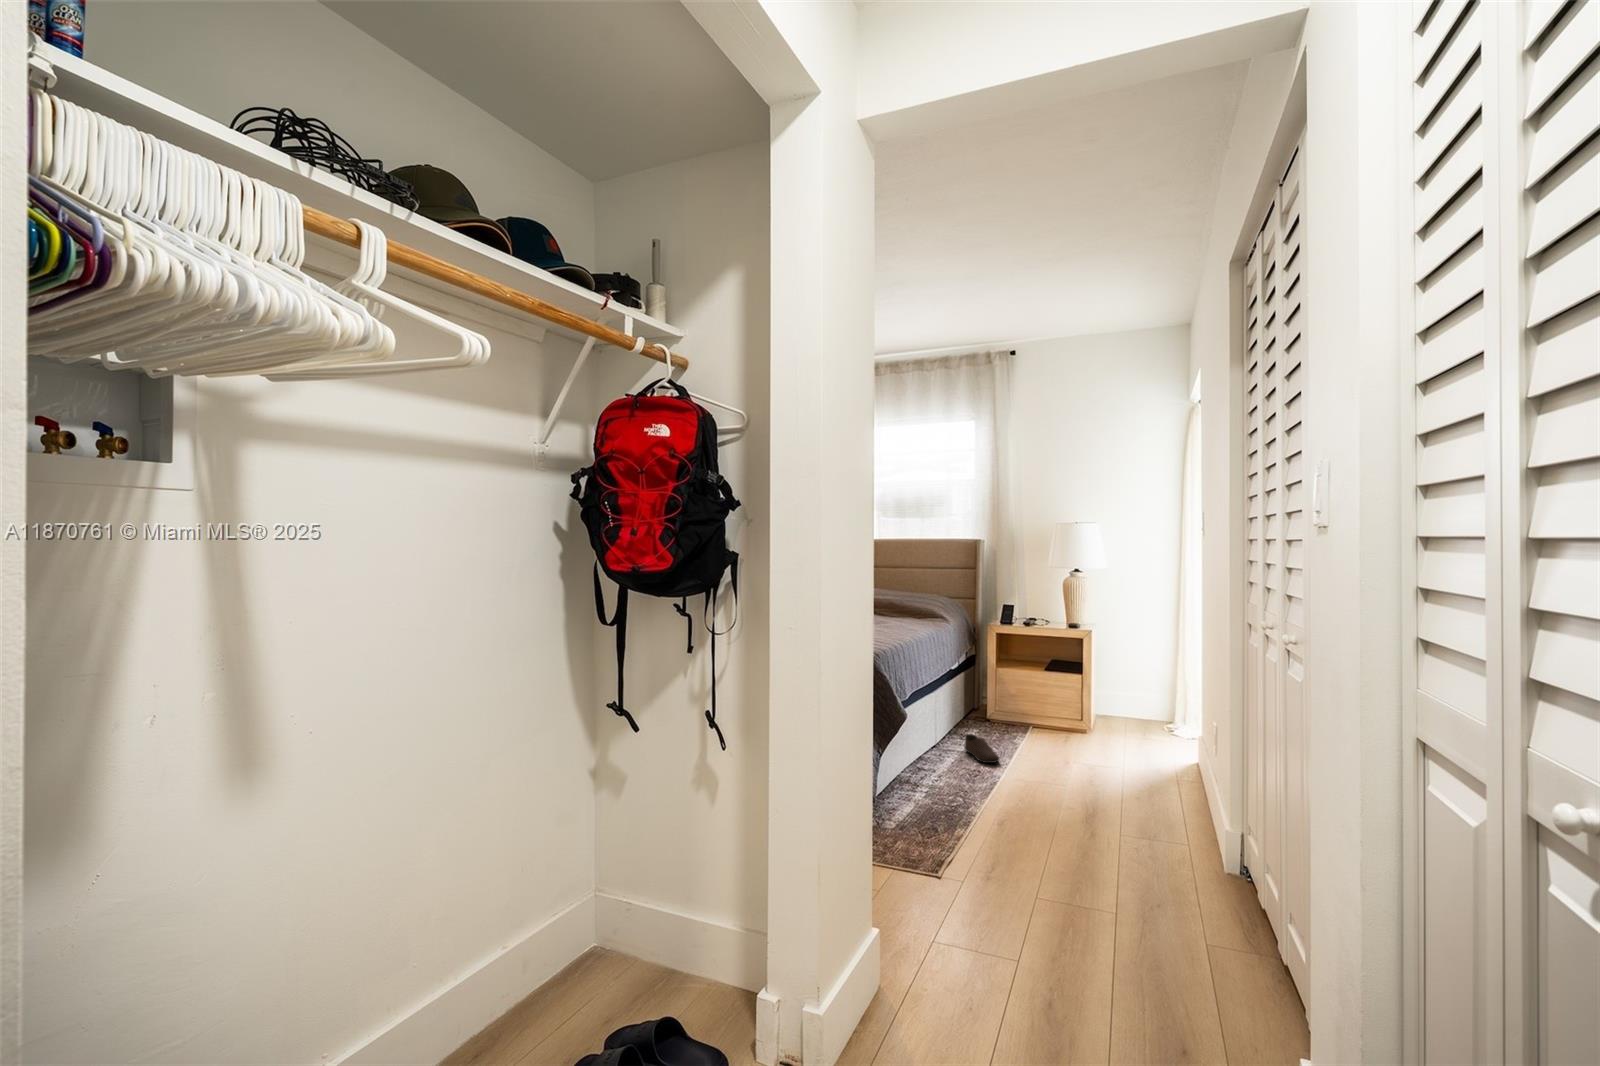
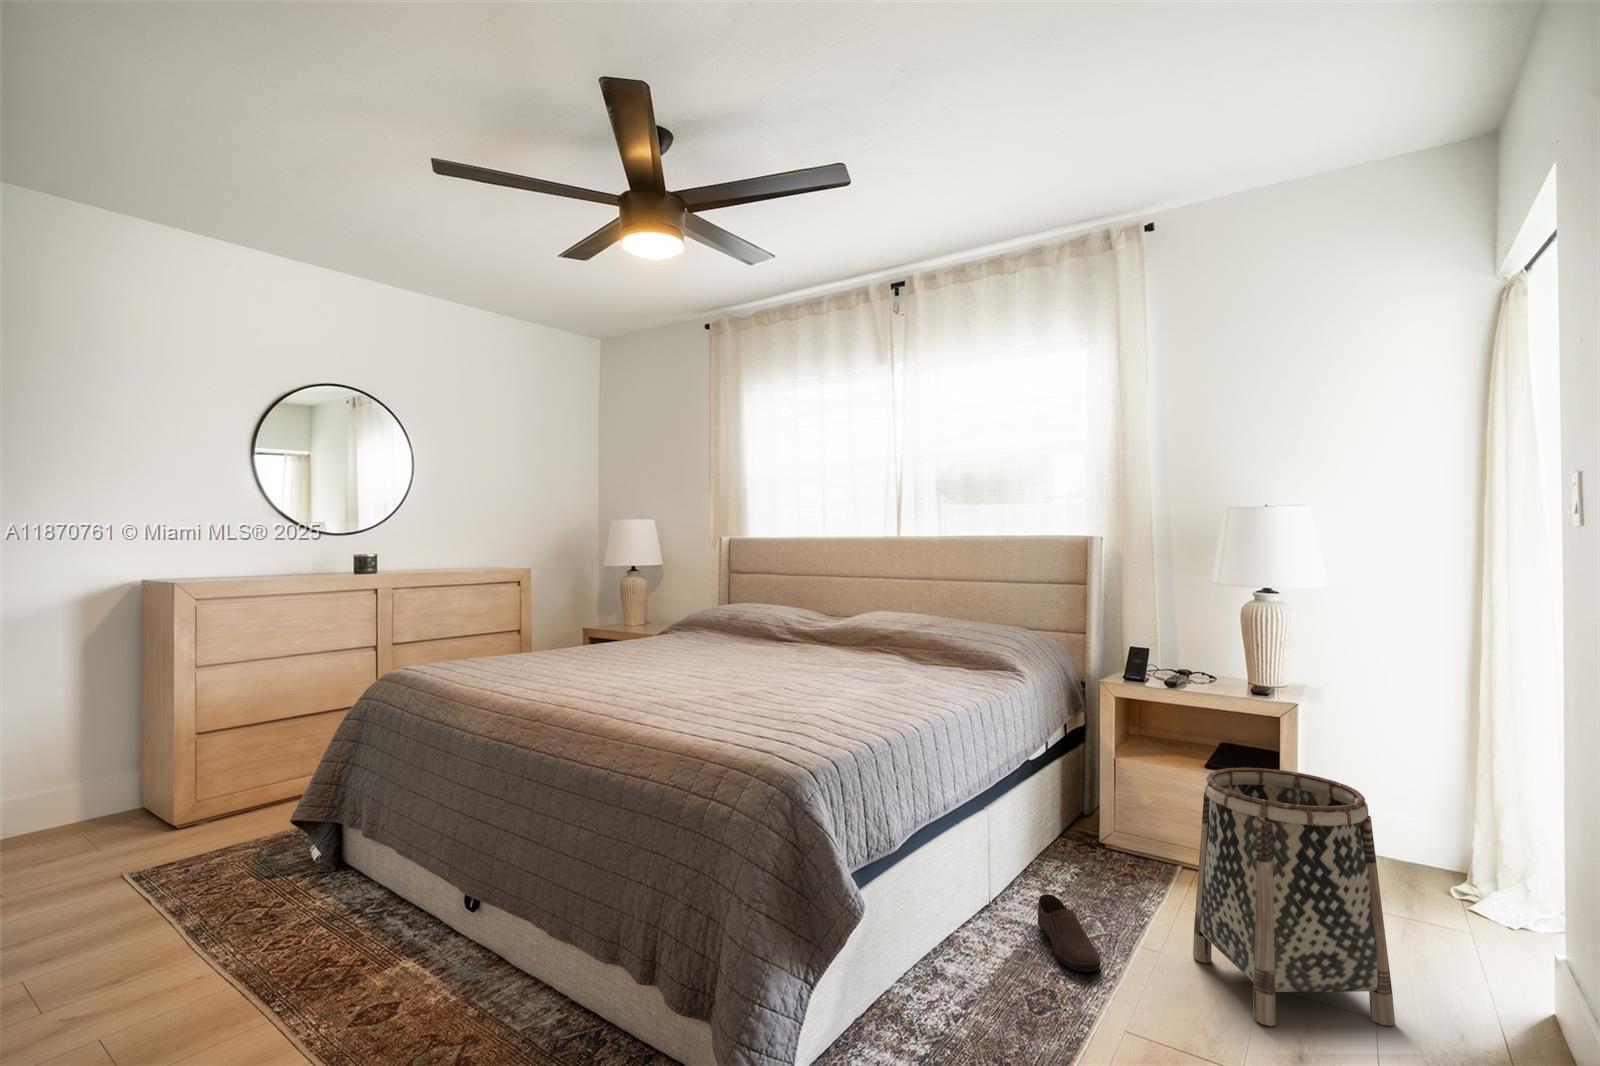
basket: none [1042,660,1131,773] -> present [1193,768,1395,1026]

